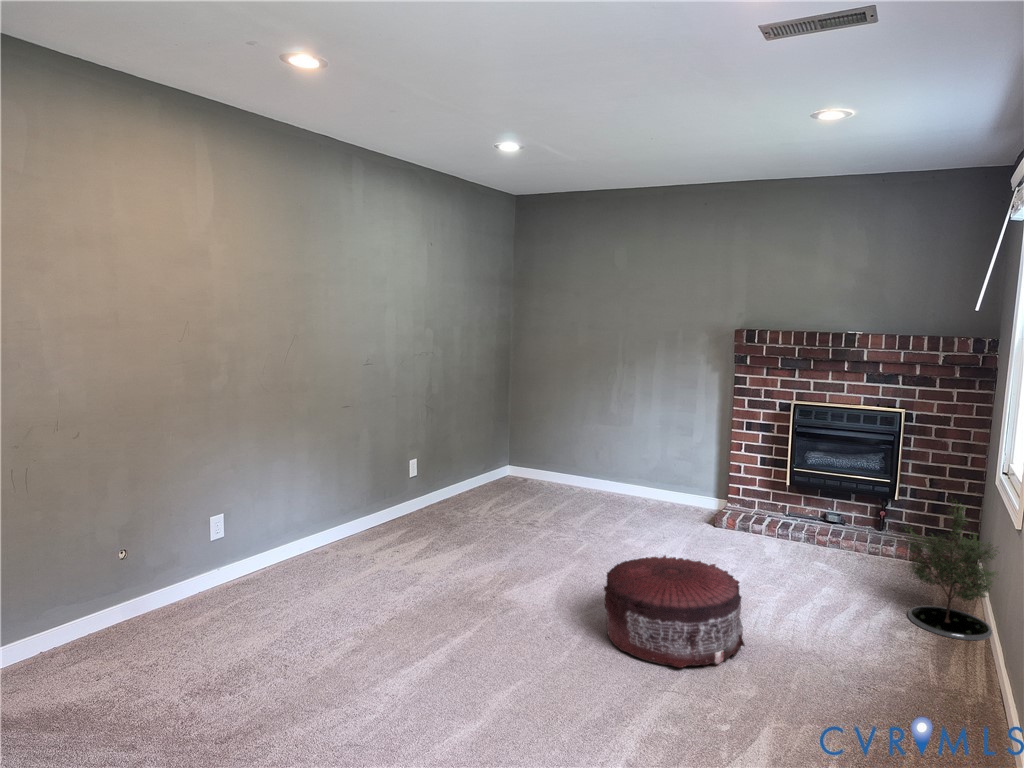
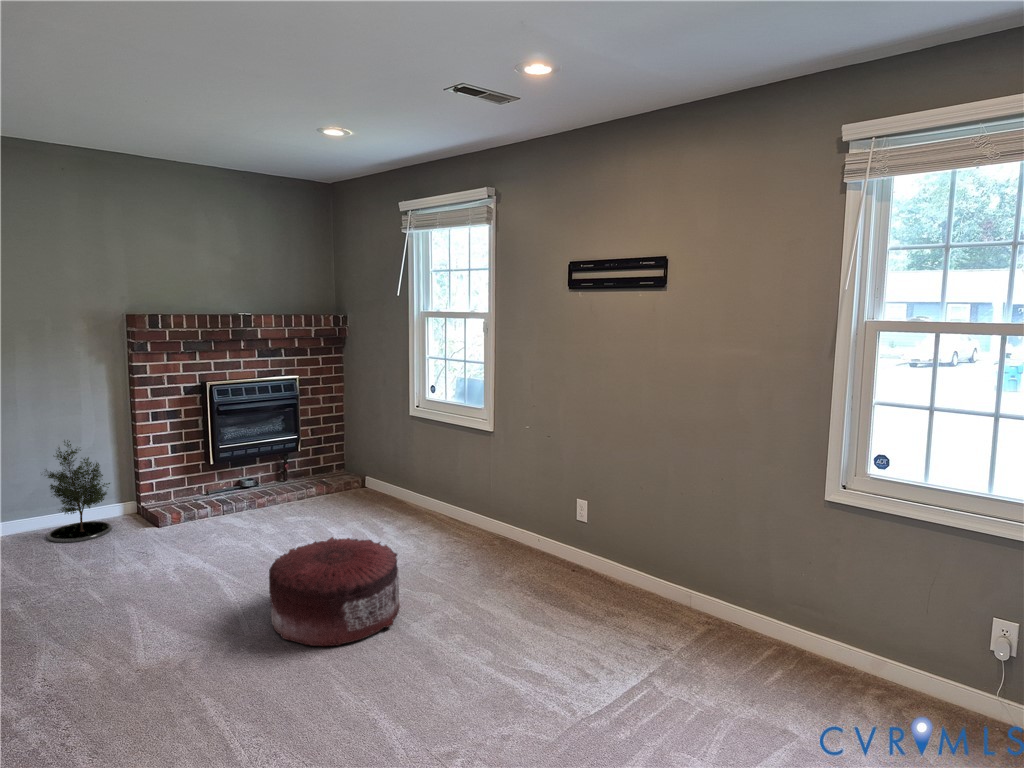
potted tree: present [905,496,999,640] -> present [46,440,112,543]

